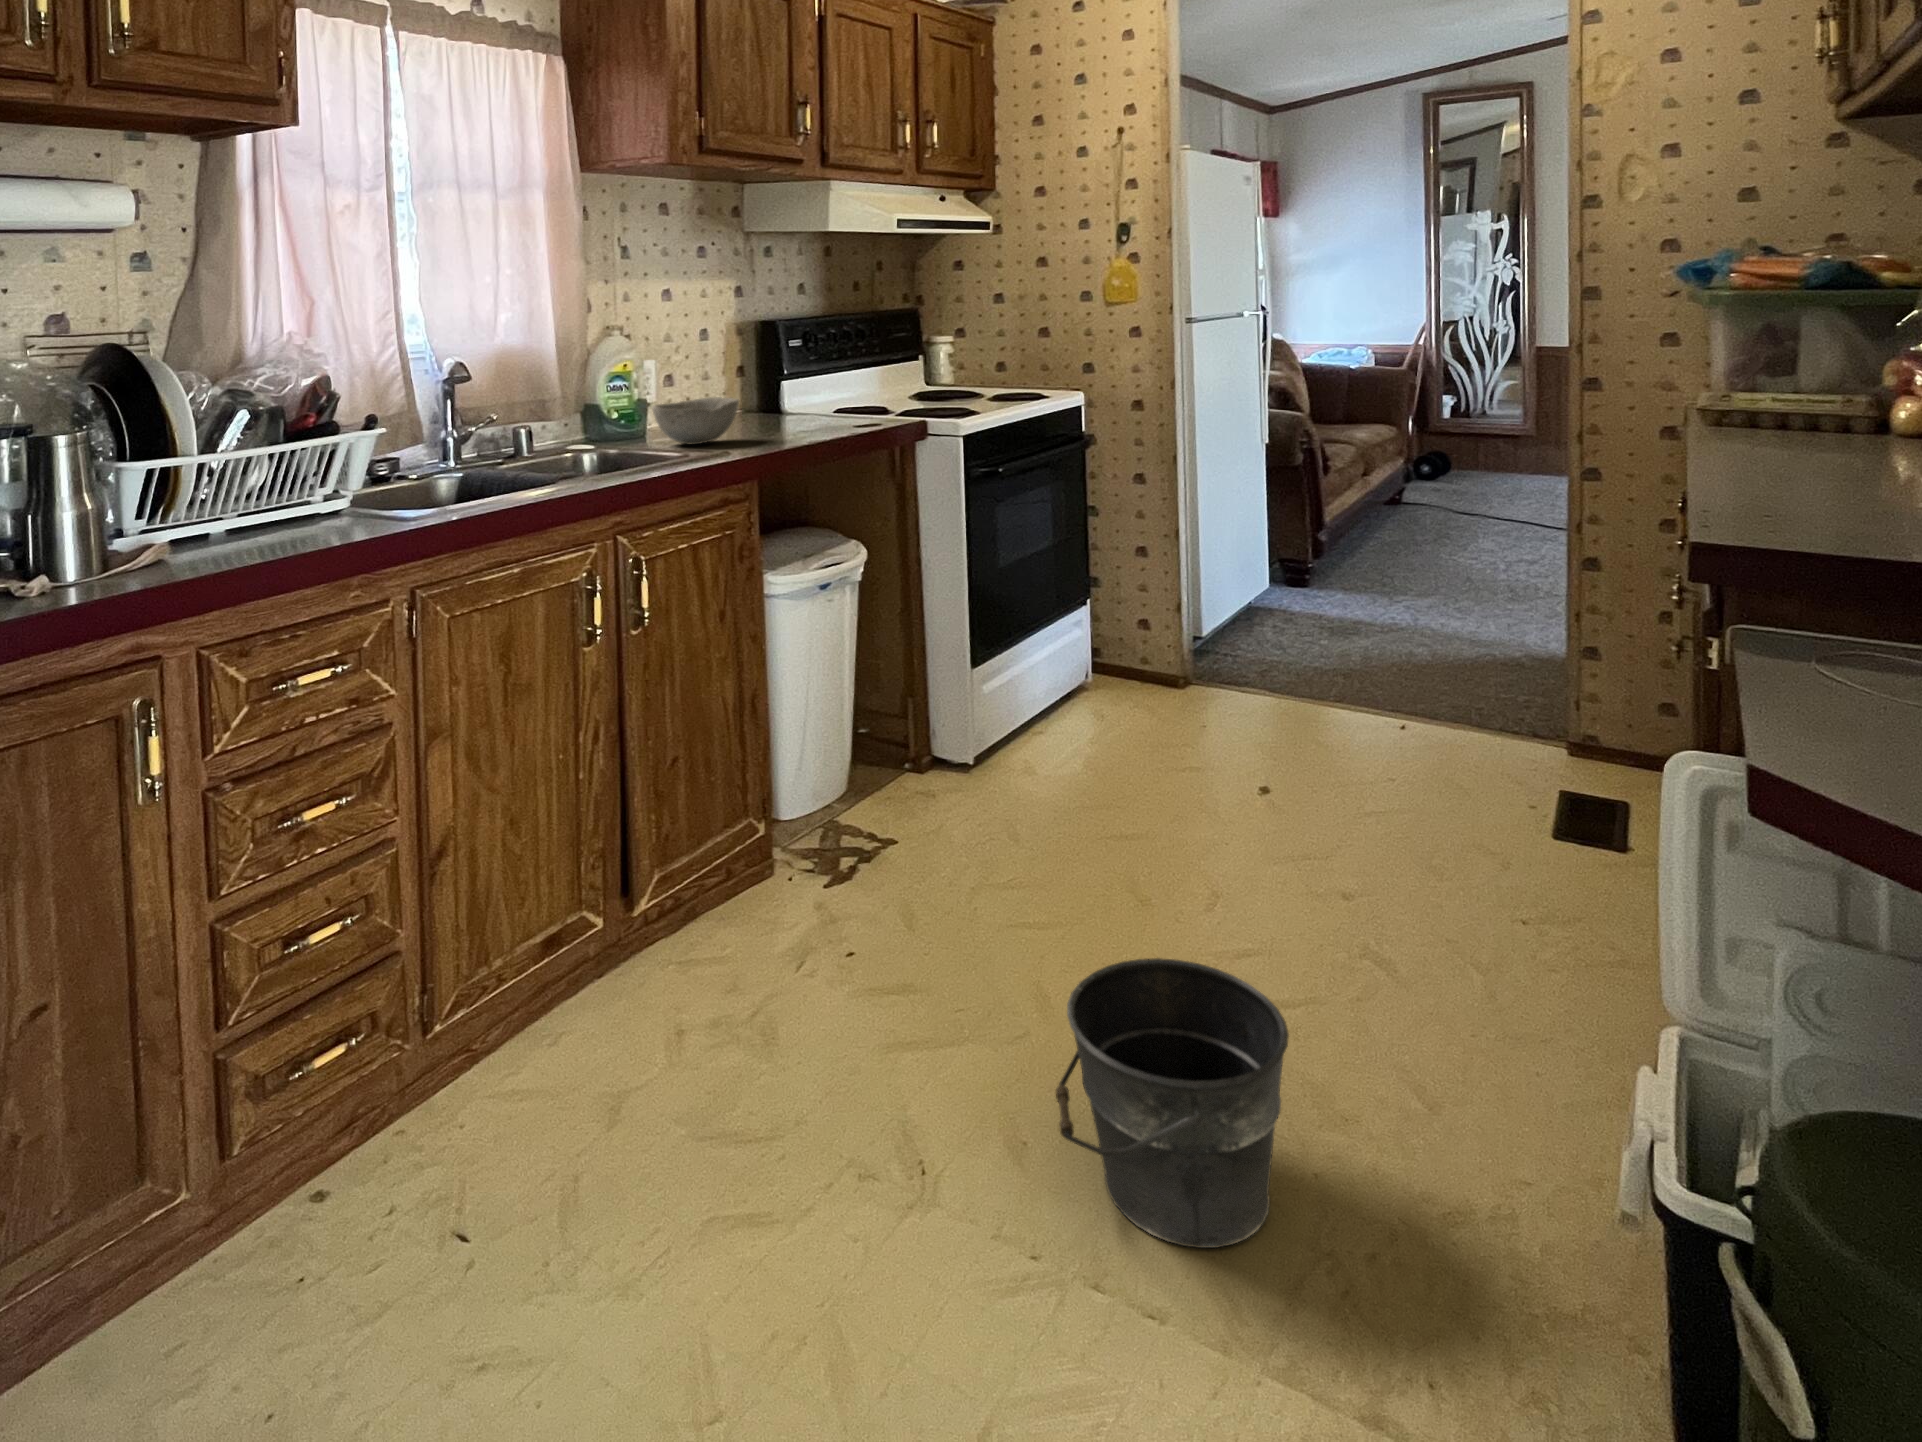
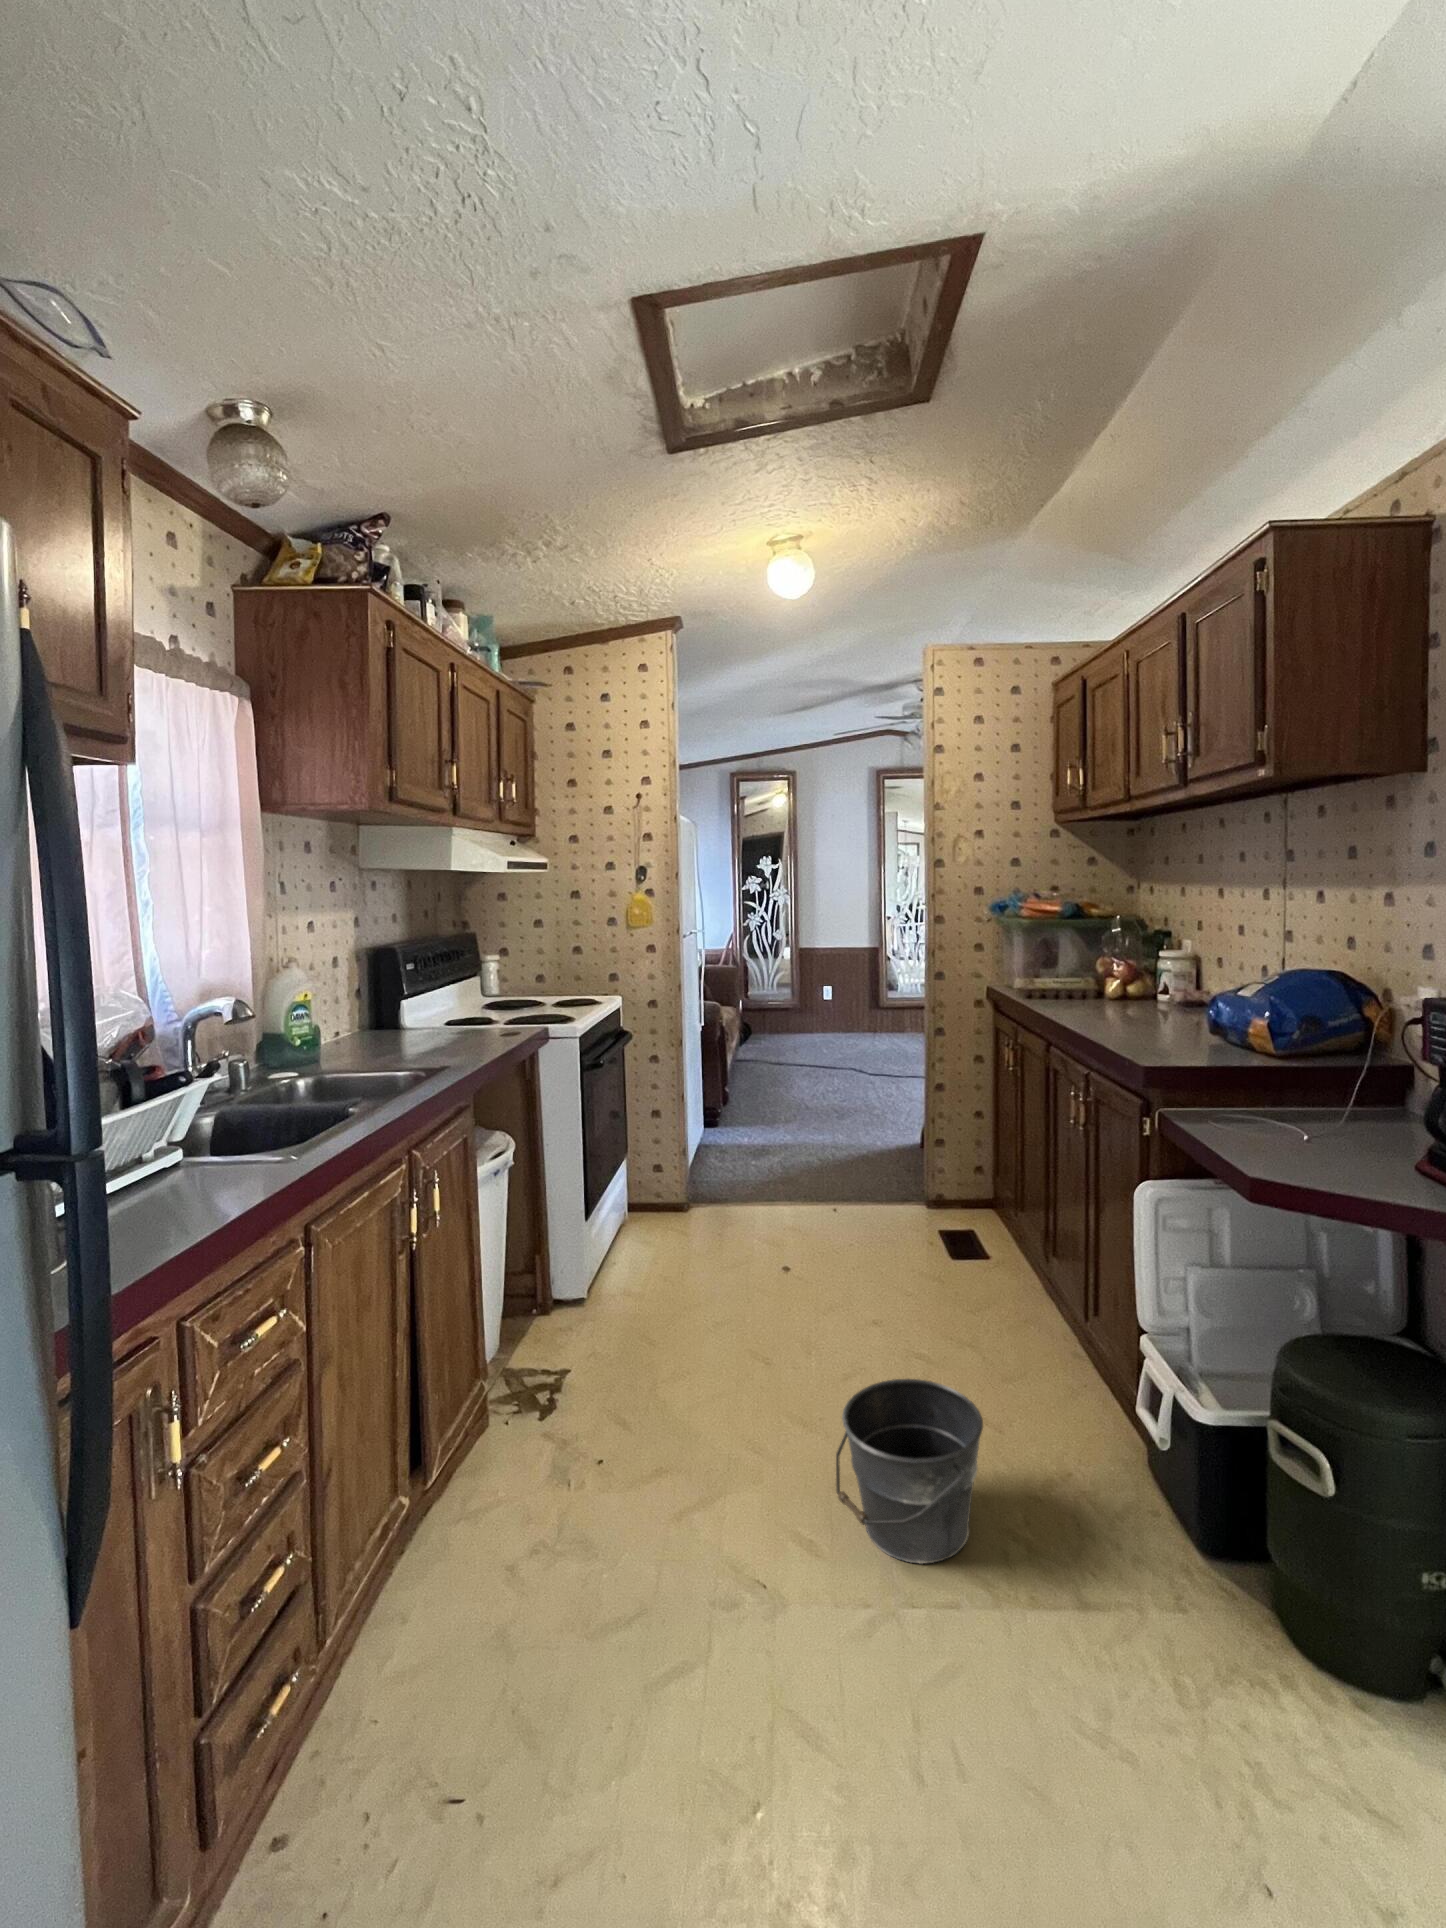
bowl: present [652,397,739,444] -> none [351,1020,436,1066]

